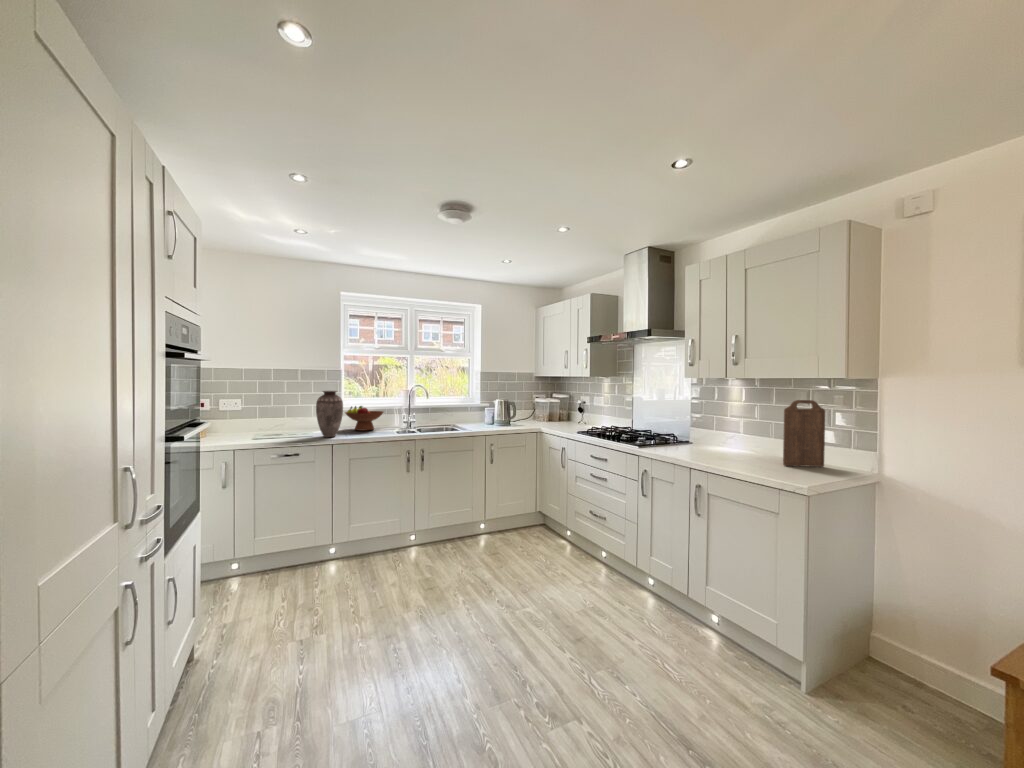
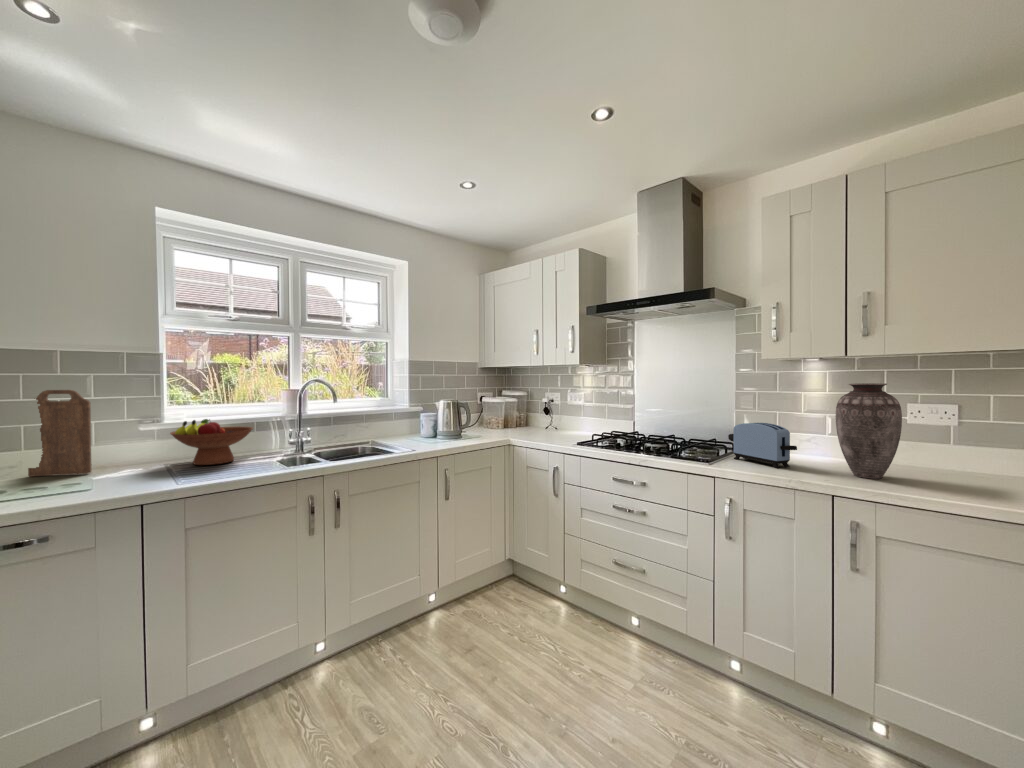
vase: present [316,391,343,437] -> present [836,383,902,479]
cutting board: present [783,400,825,467] -> present [28,390,91,477]
toaster: none [666,422,693,452] -> present [728,423,797,468]

